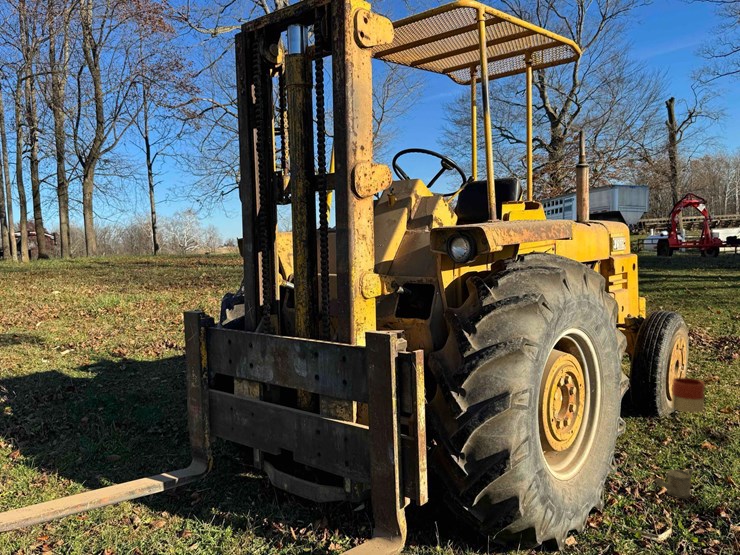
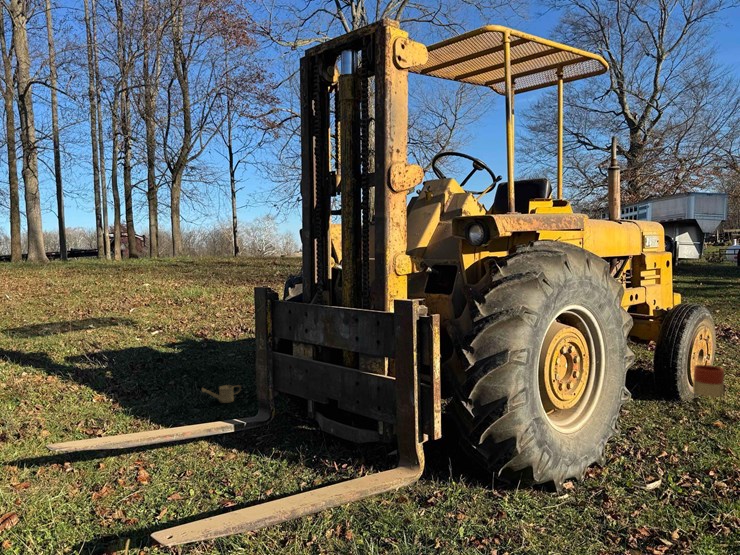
watering can: present [656,469,692,498] -> present [202,385,240,403]

